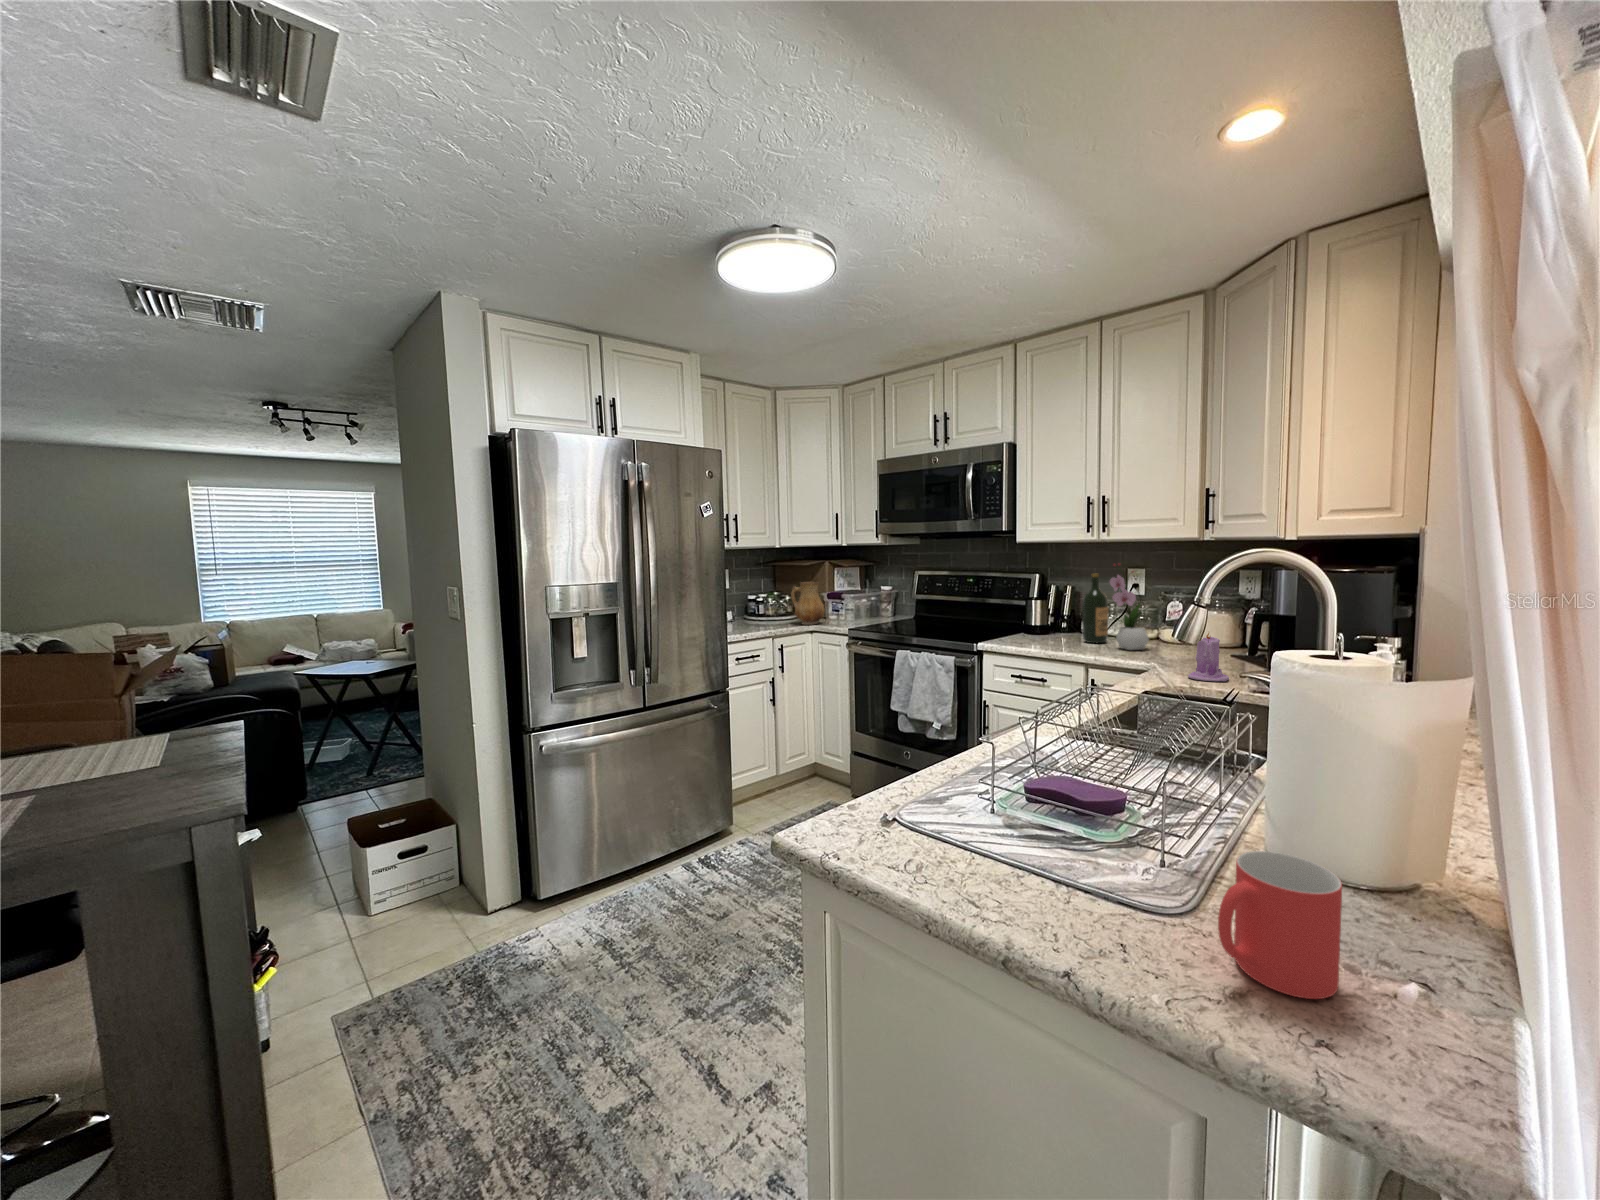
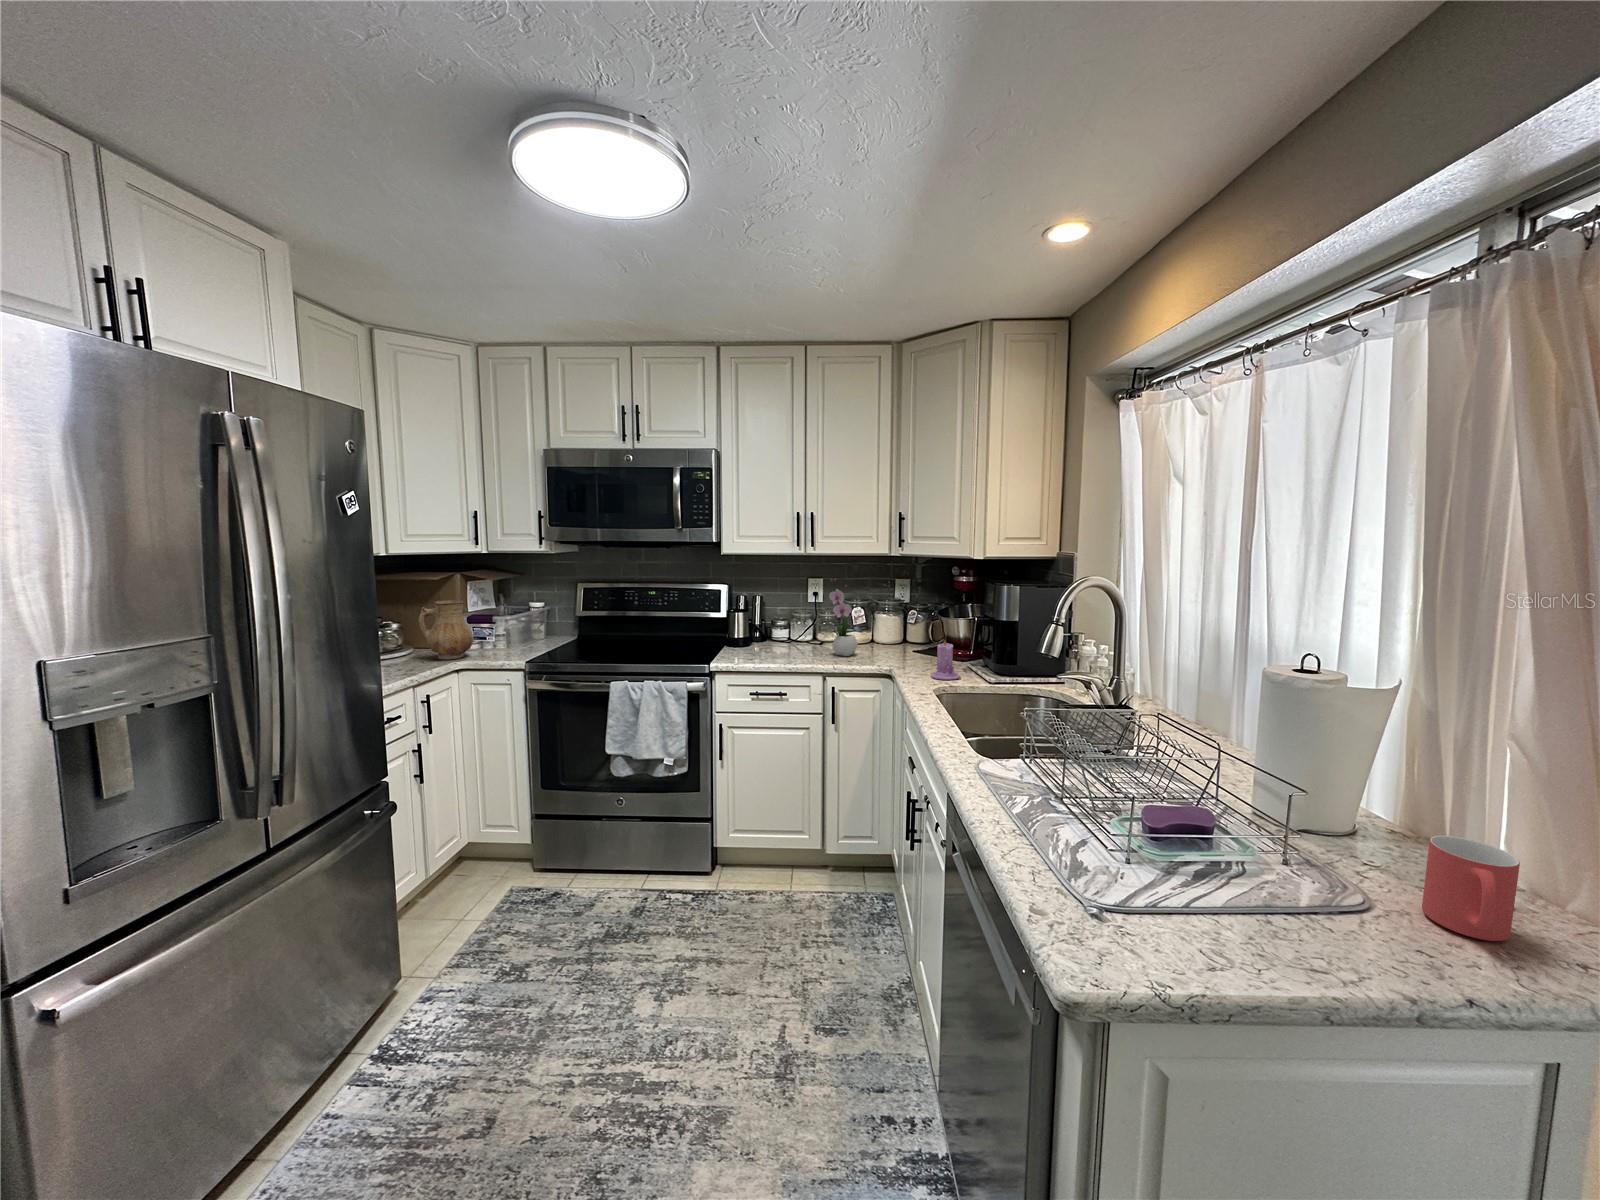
wine bottle: present [1082,574,1108,643] -> none [795,587,816,652]

